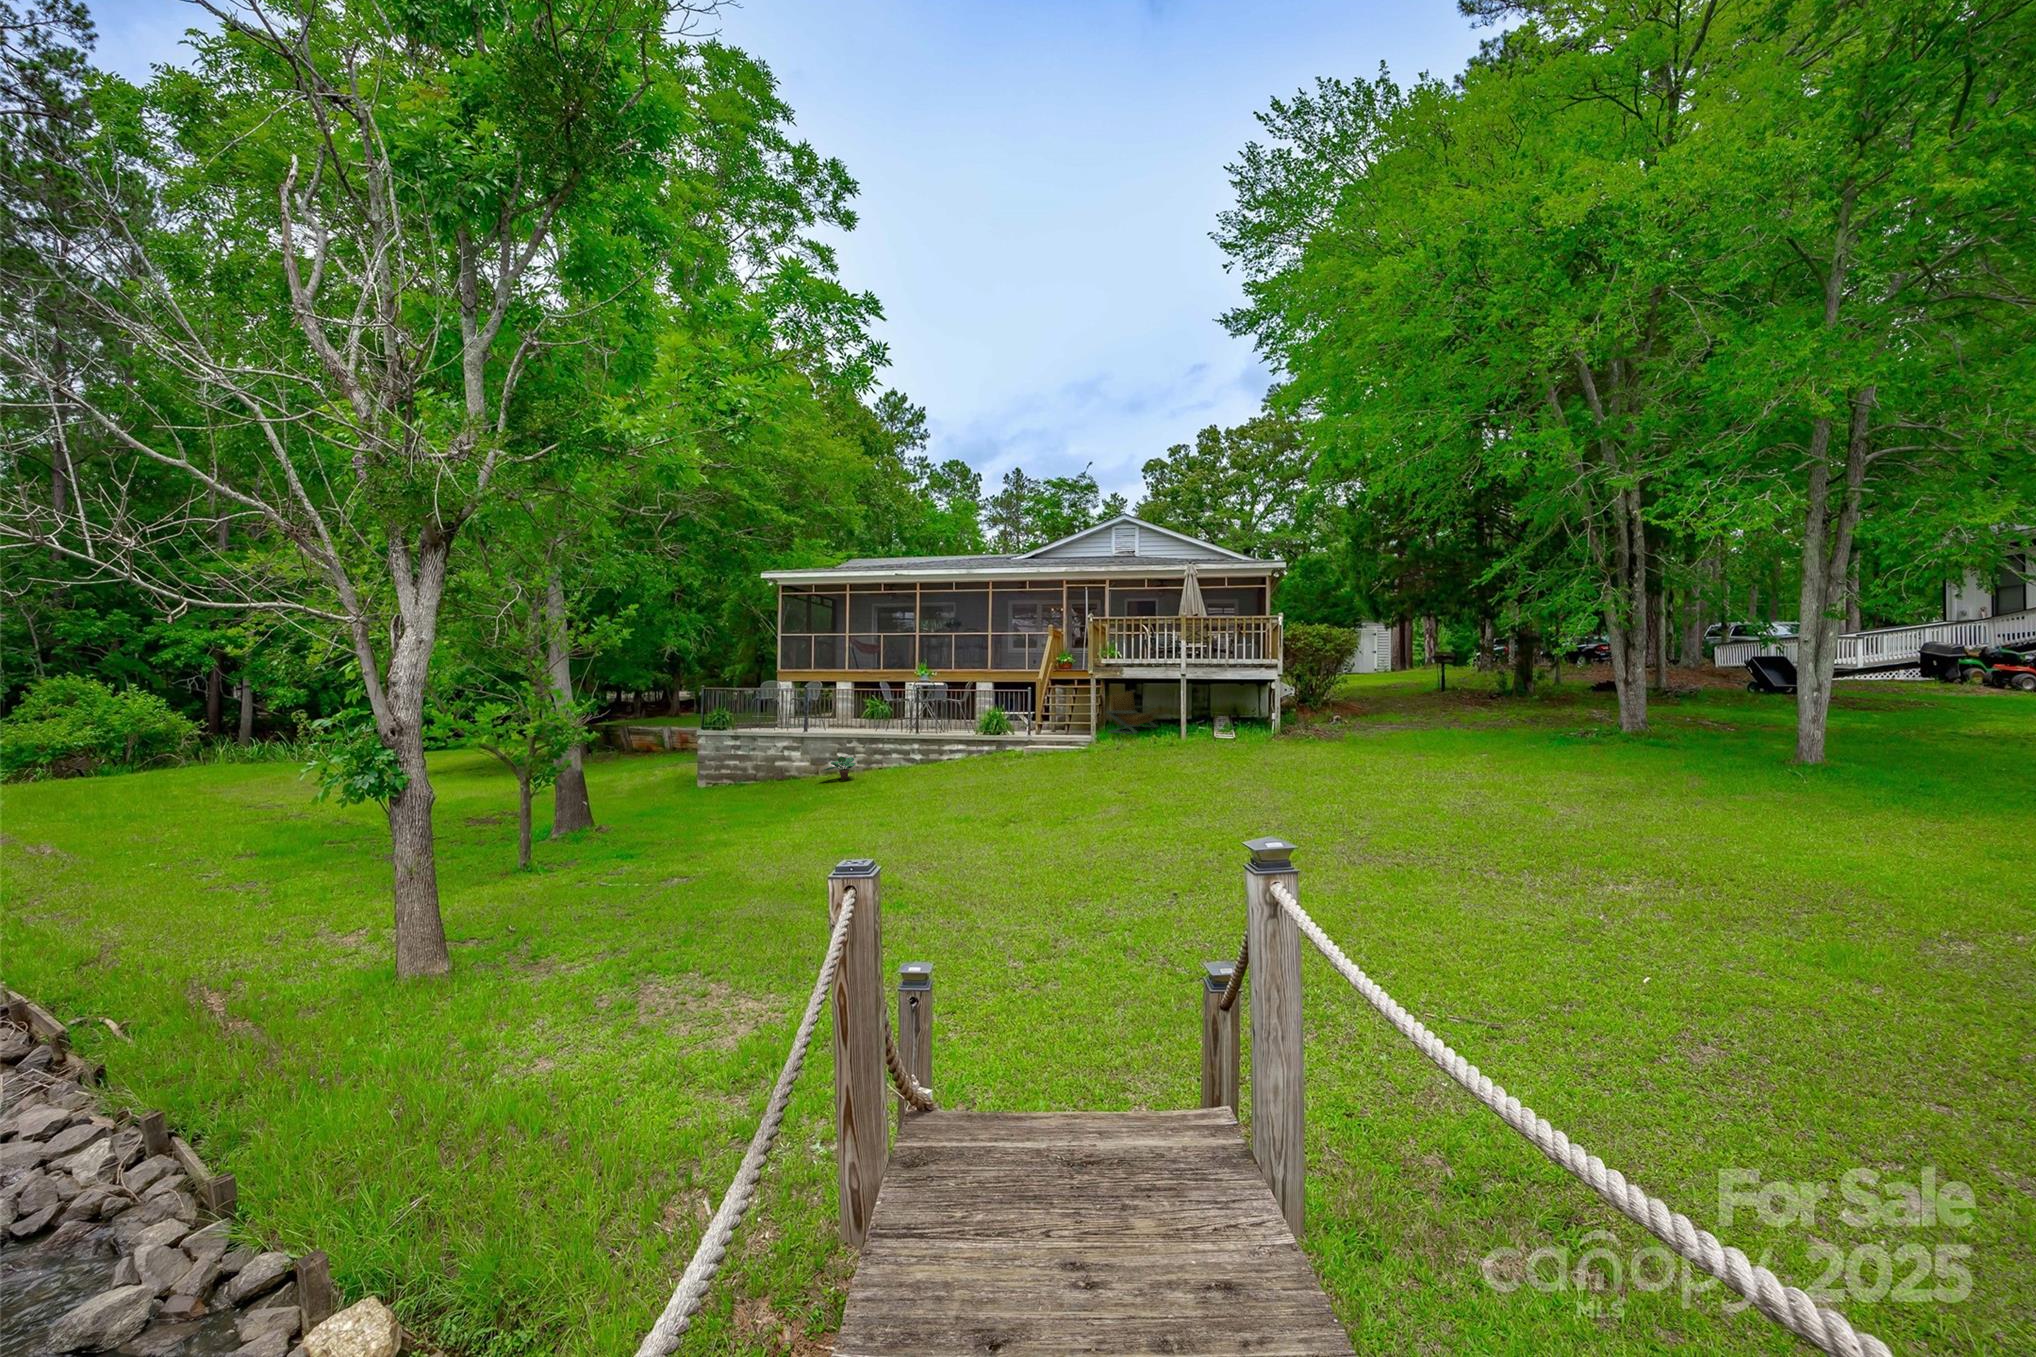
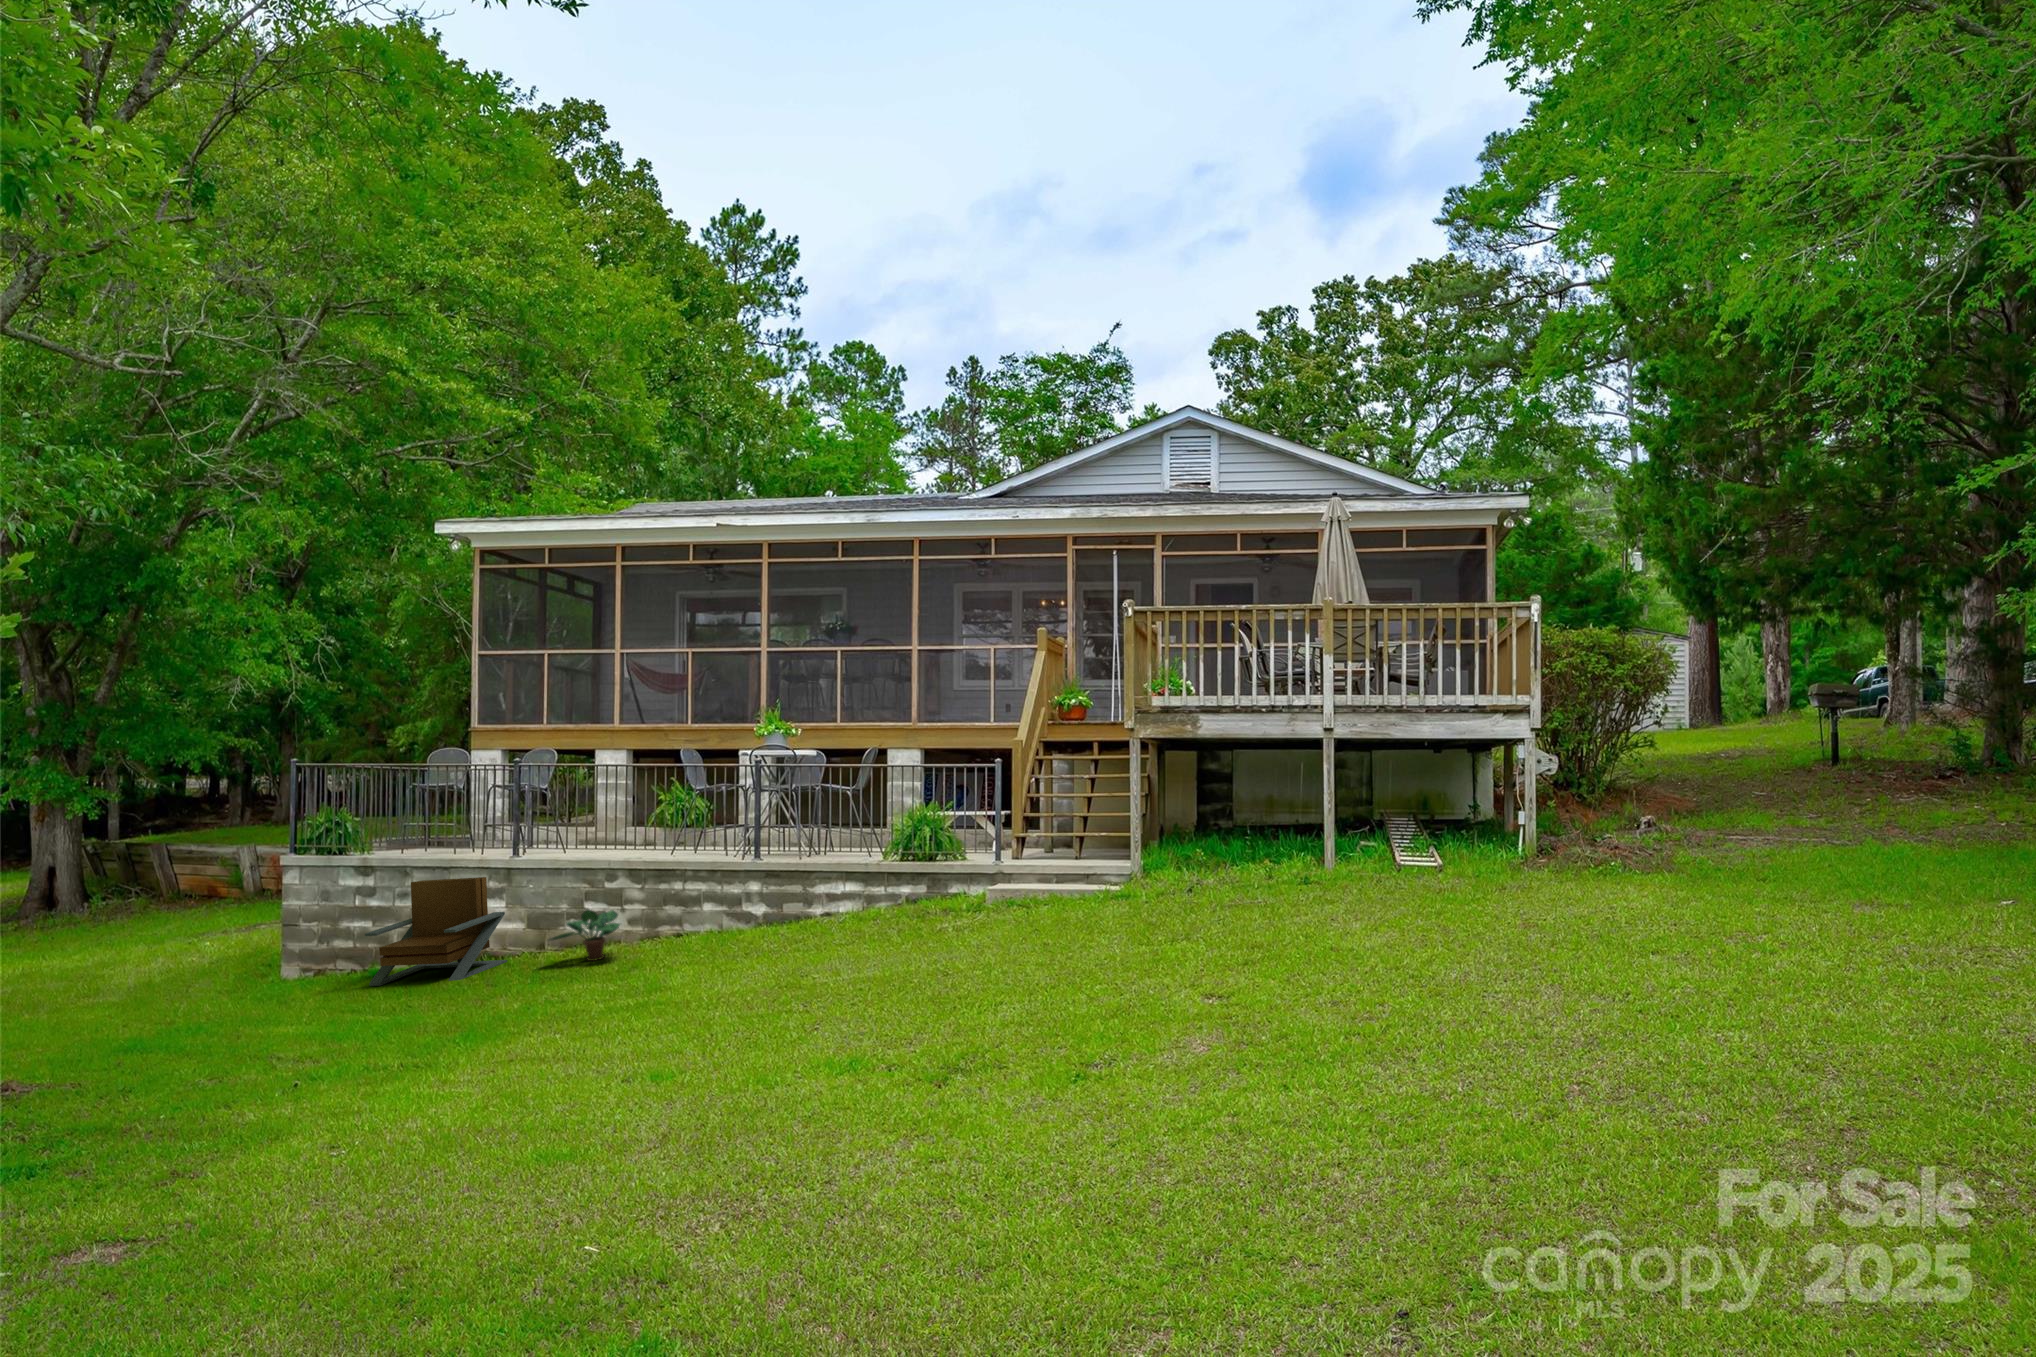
lounge chair: present [1107,691,1157,734] -> present [365,877,507,986]

